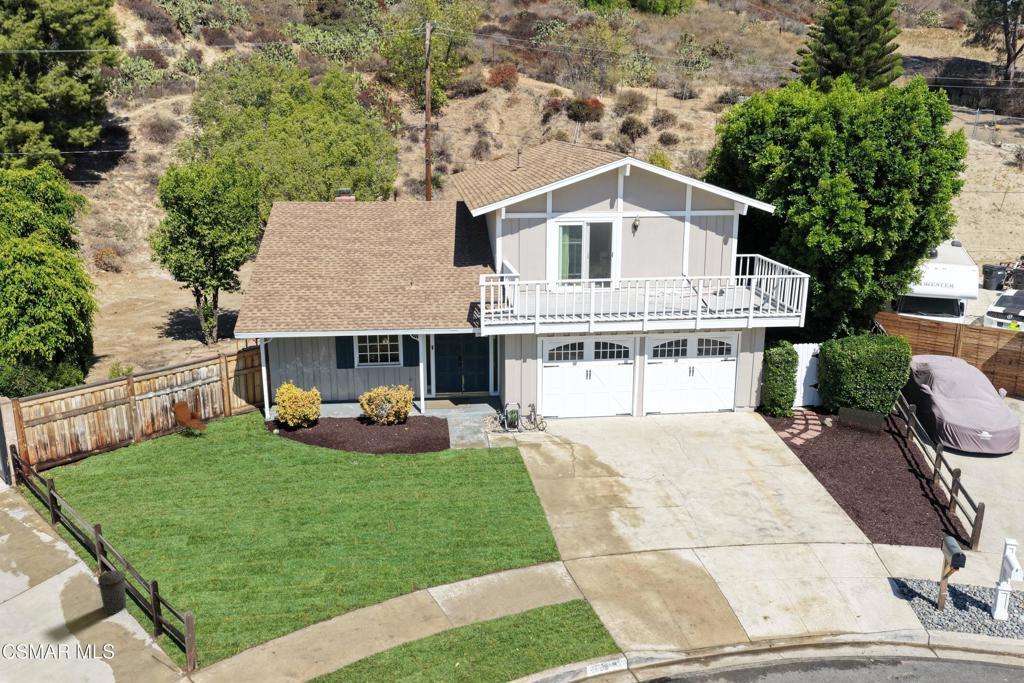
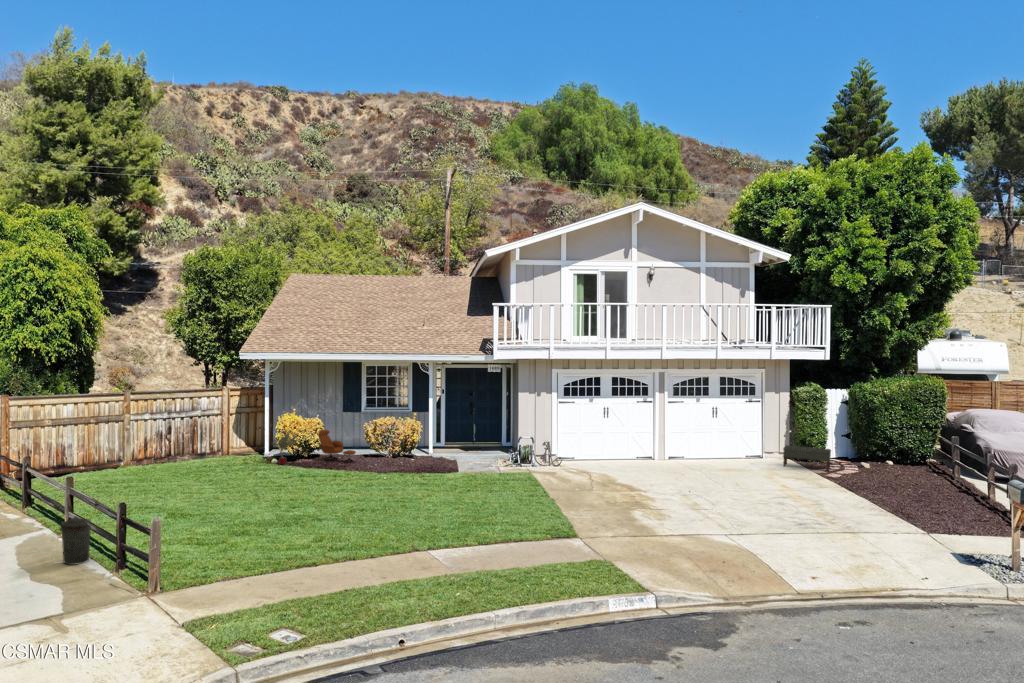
lounge chair: present [173,401,207,436] -> present [318,430,356,462]
potted tree: none [271,404,296,437] -> present [271,429,296,465]
bench: present [837,407,884,435] -> present [783,445,831,471]

